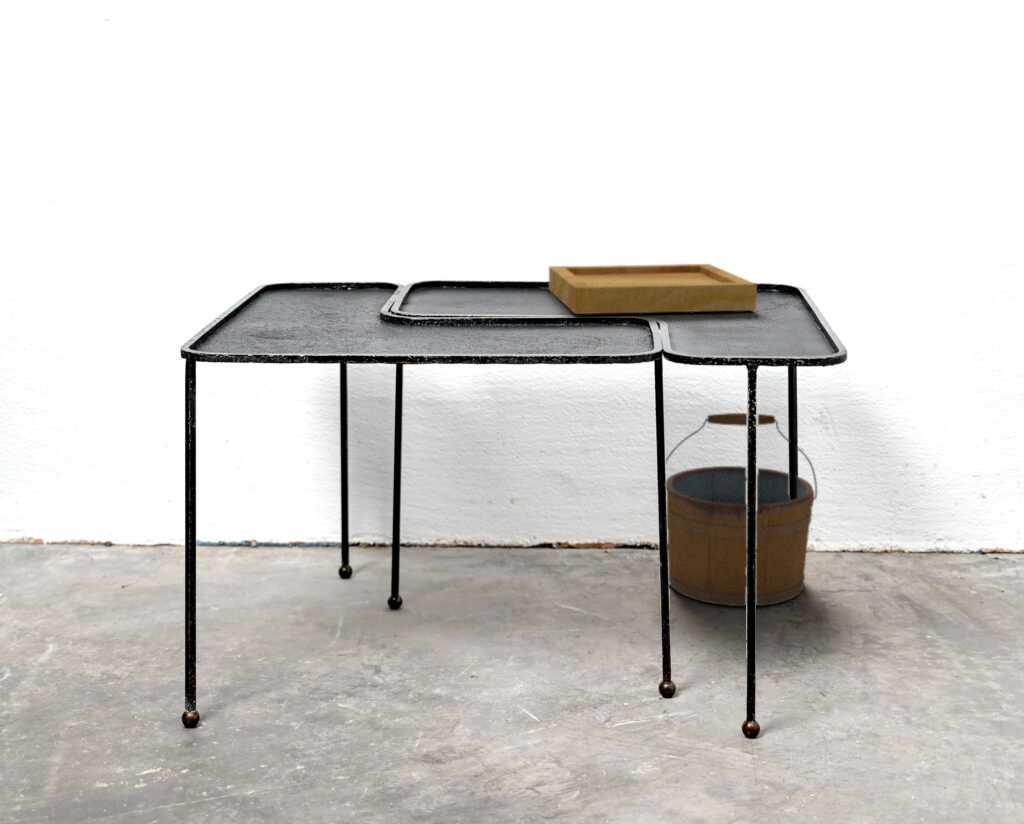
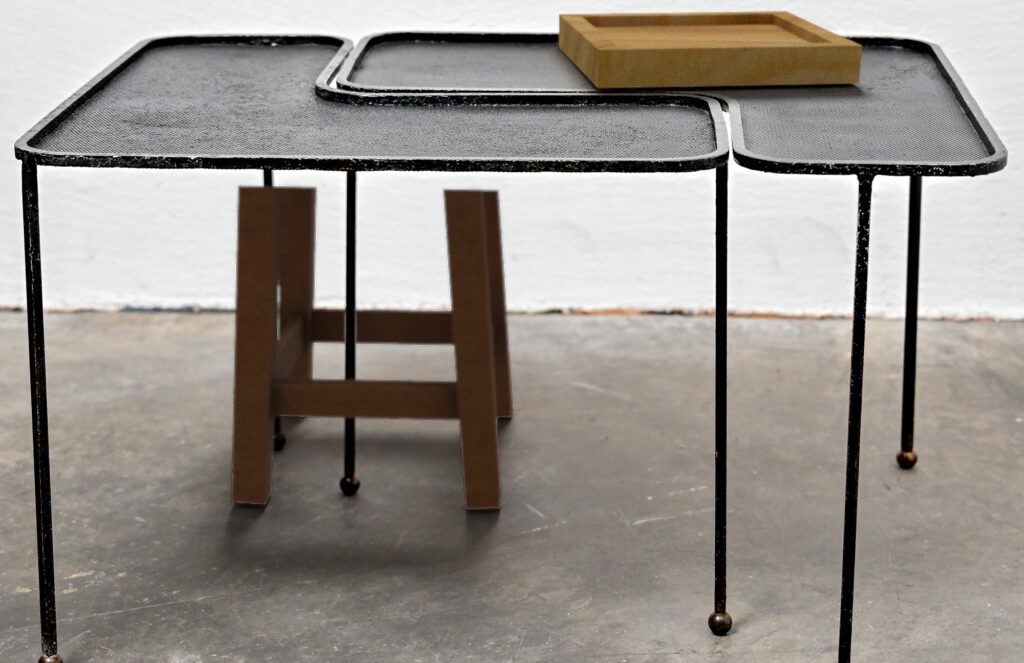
stool: none [302,290,524,620] -> present [231,185,513,510]
bucket: present [666,413,817,606] -> none [709,223,927,489]

